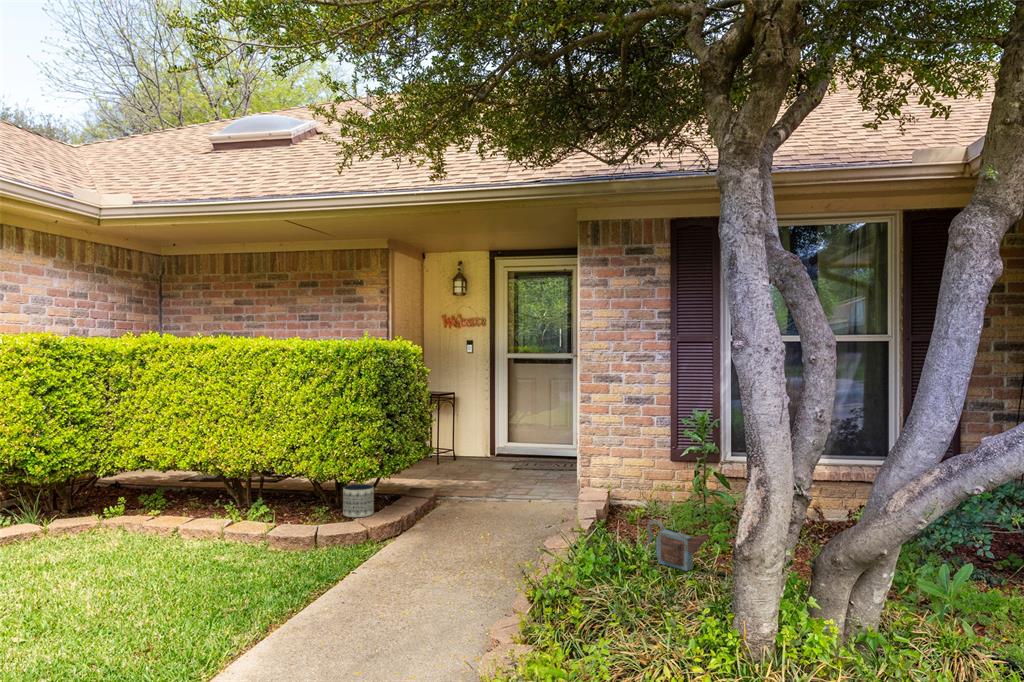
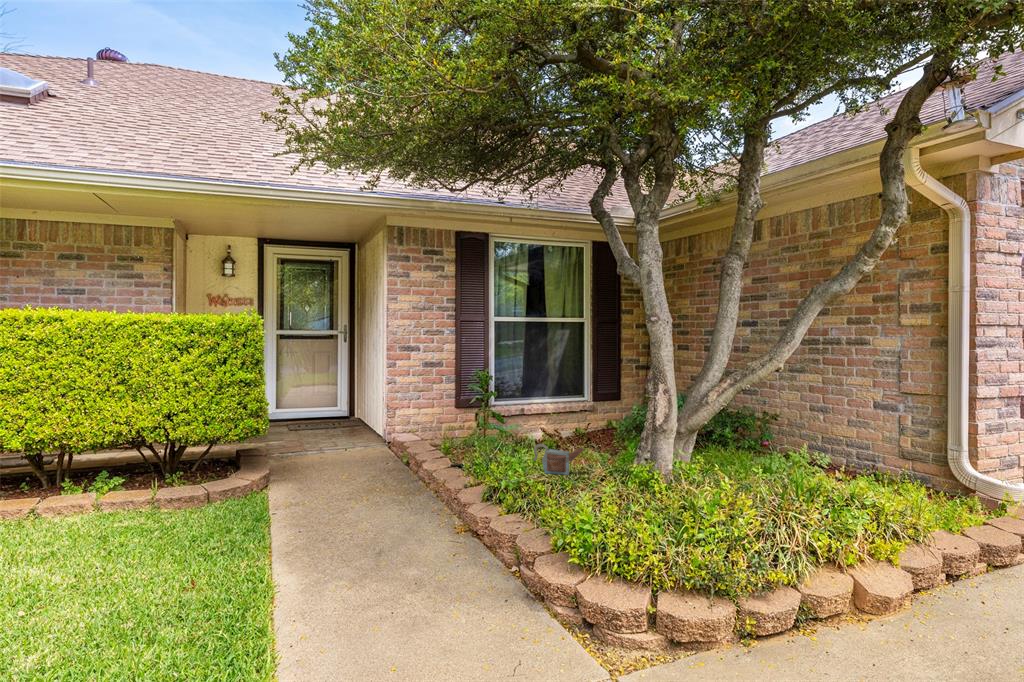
planter: present [343,484,374,517] -> none [186,453,219,485]

